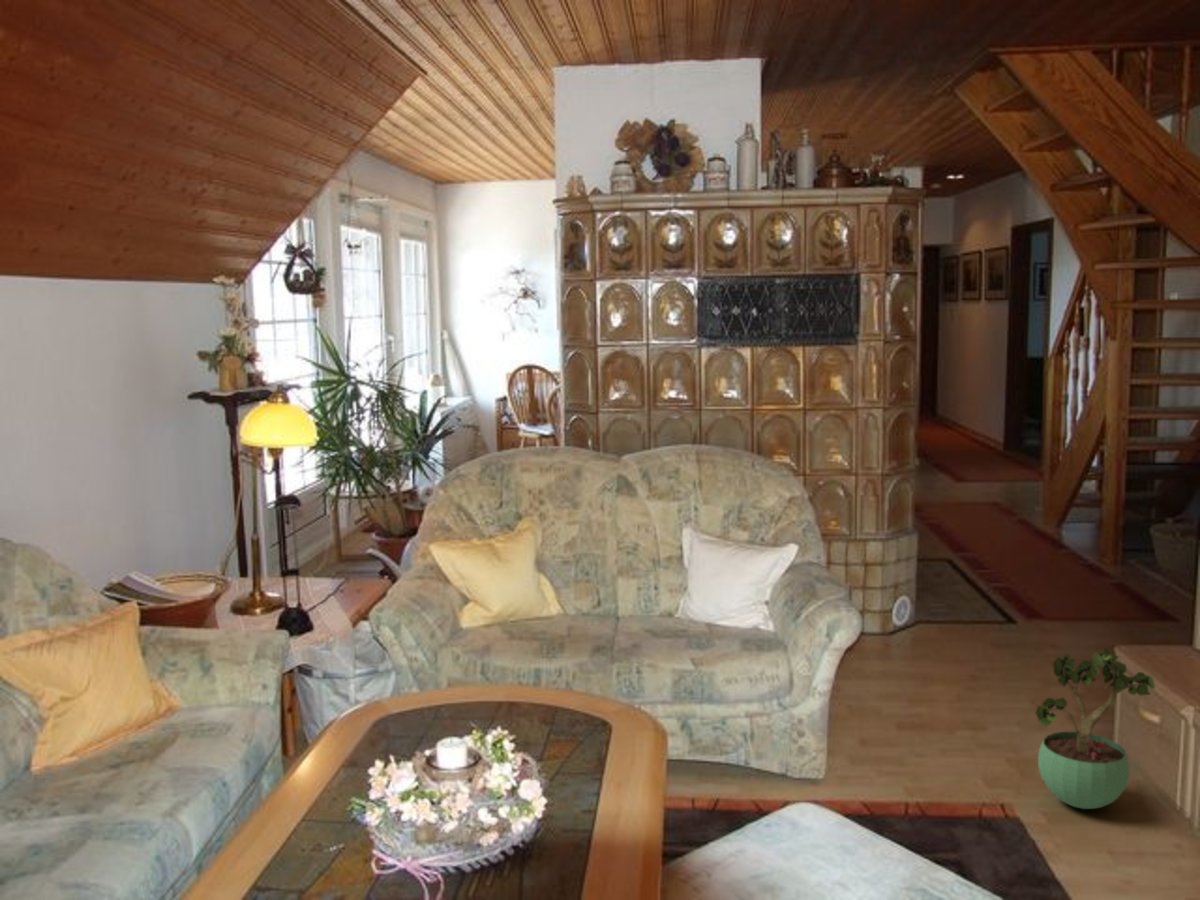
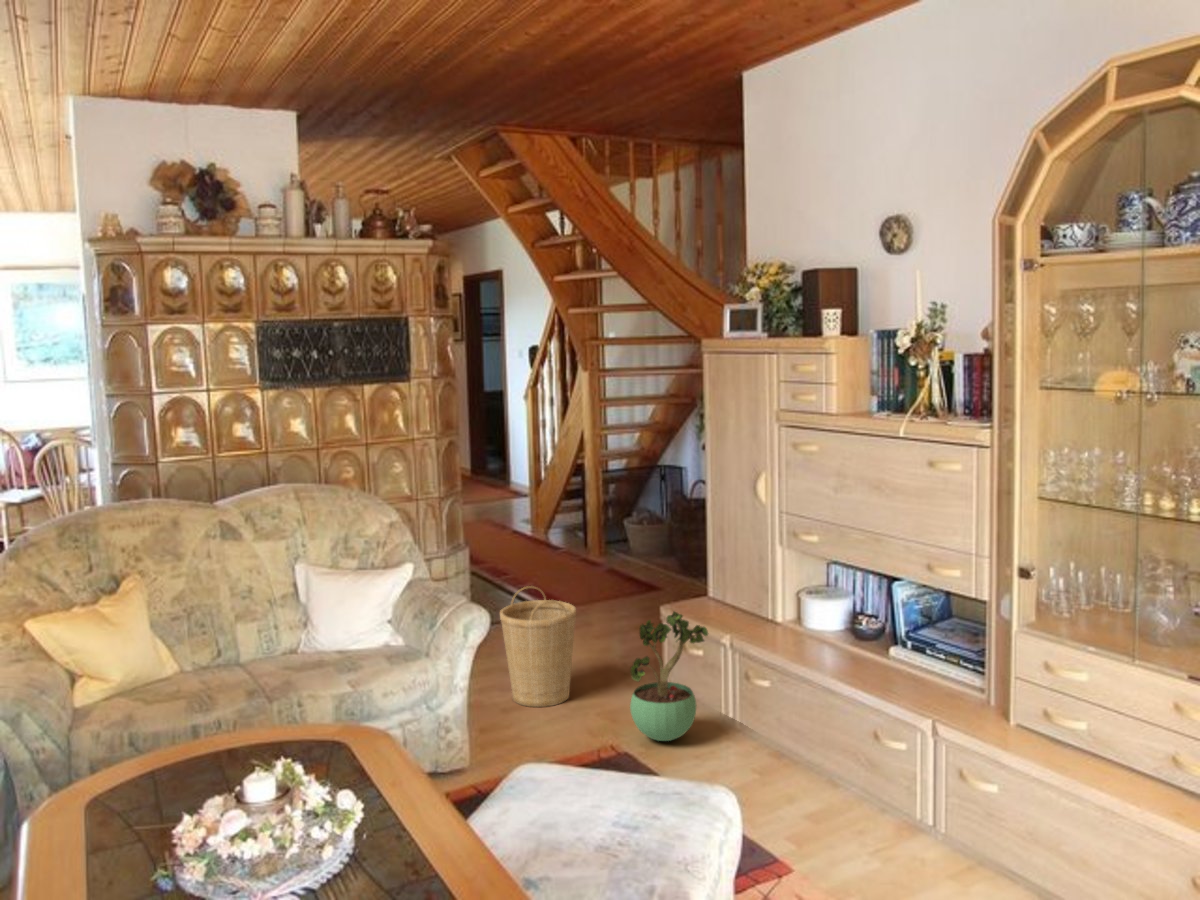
basket: none [909,588,1003,731] -> present [500,586,576,707]

